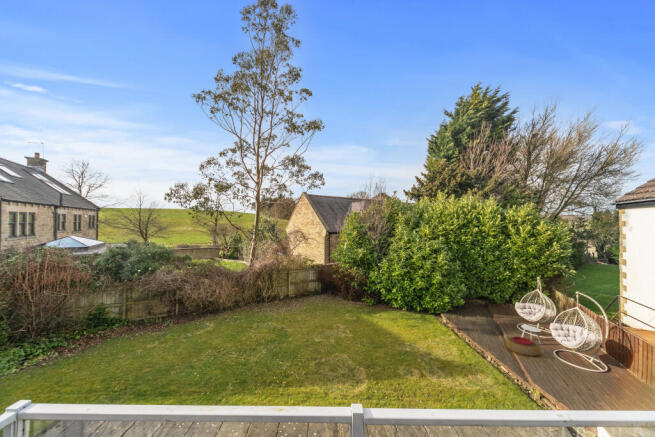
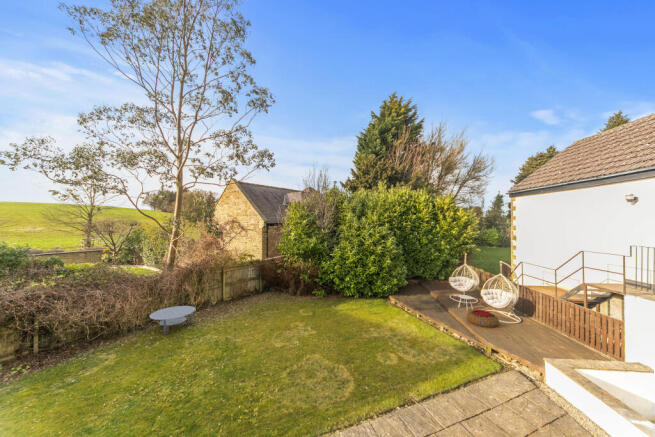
round table: none [236,297,266,317] -> present [149,306,195,336]

